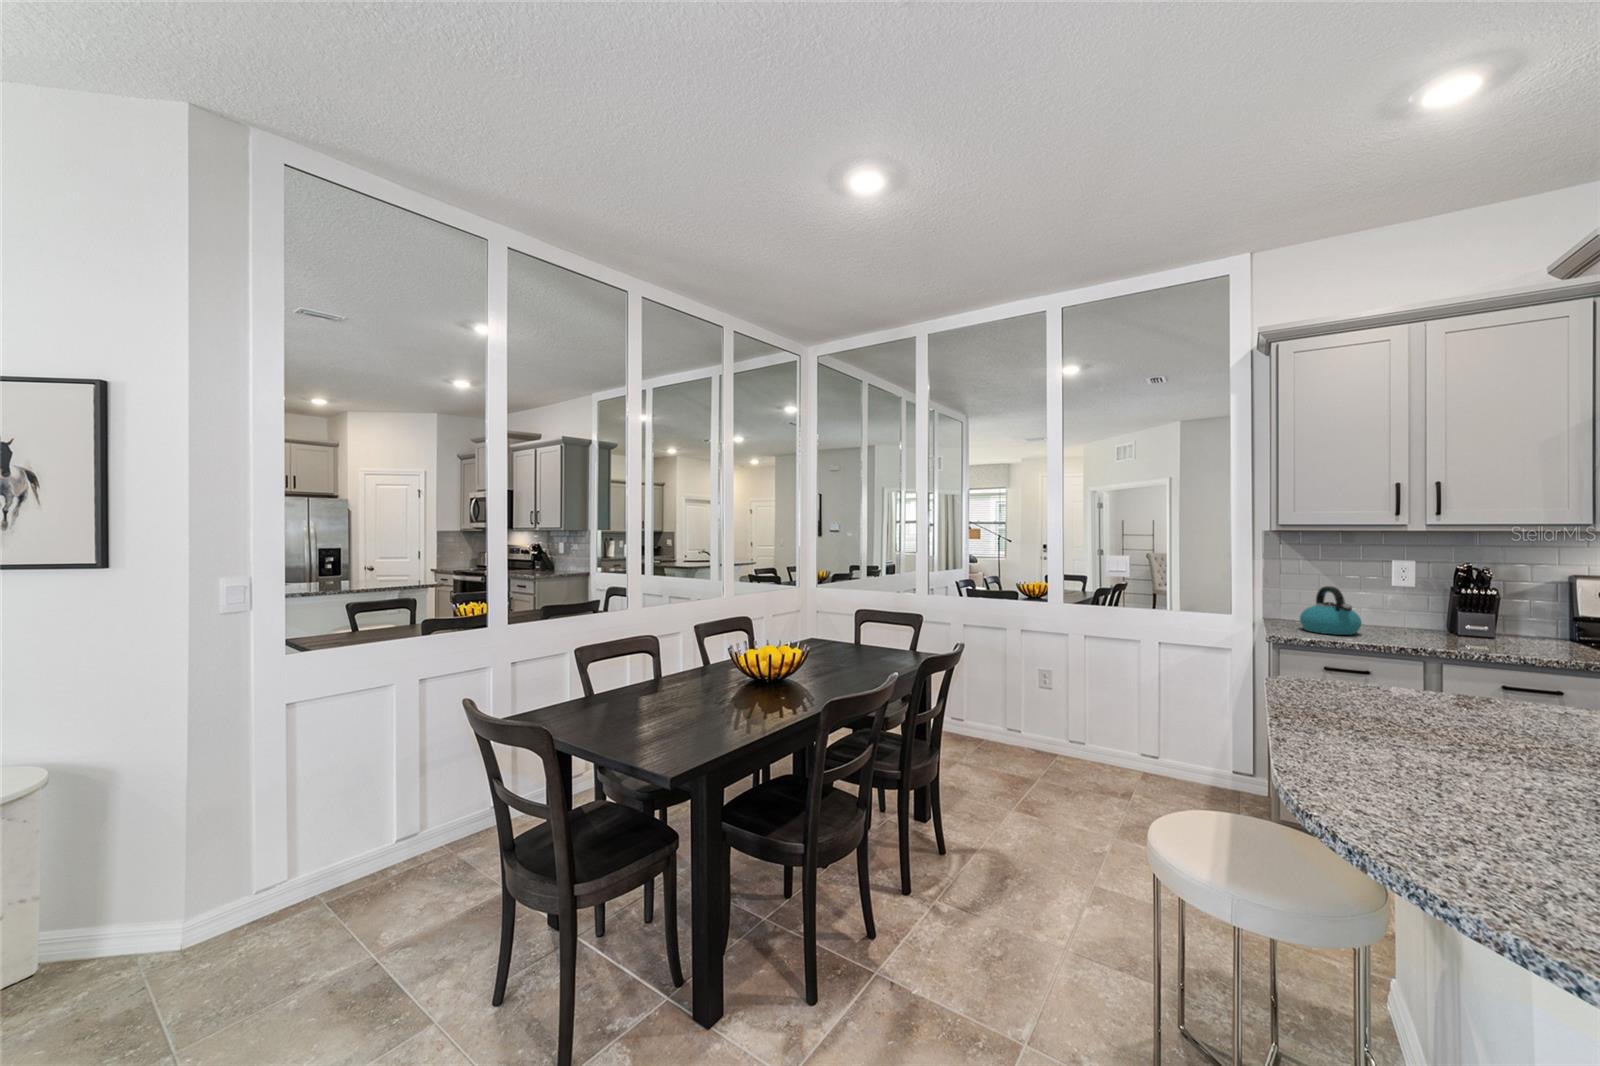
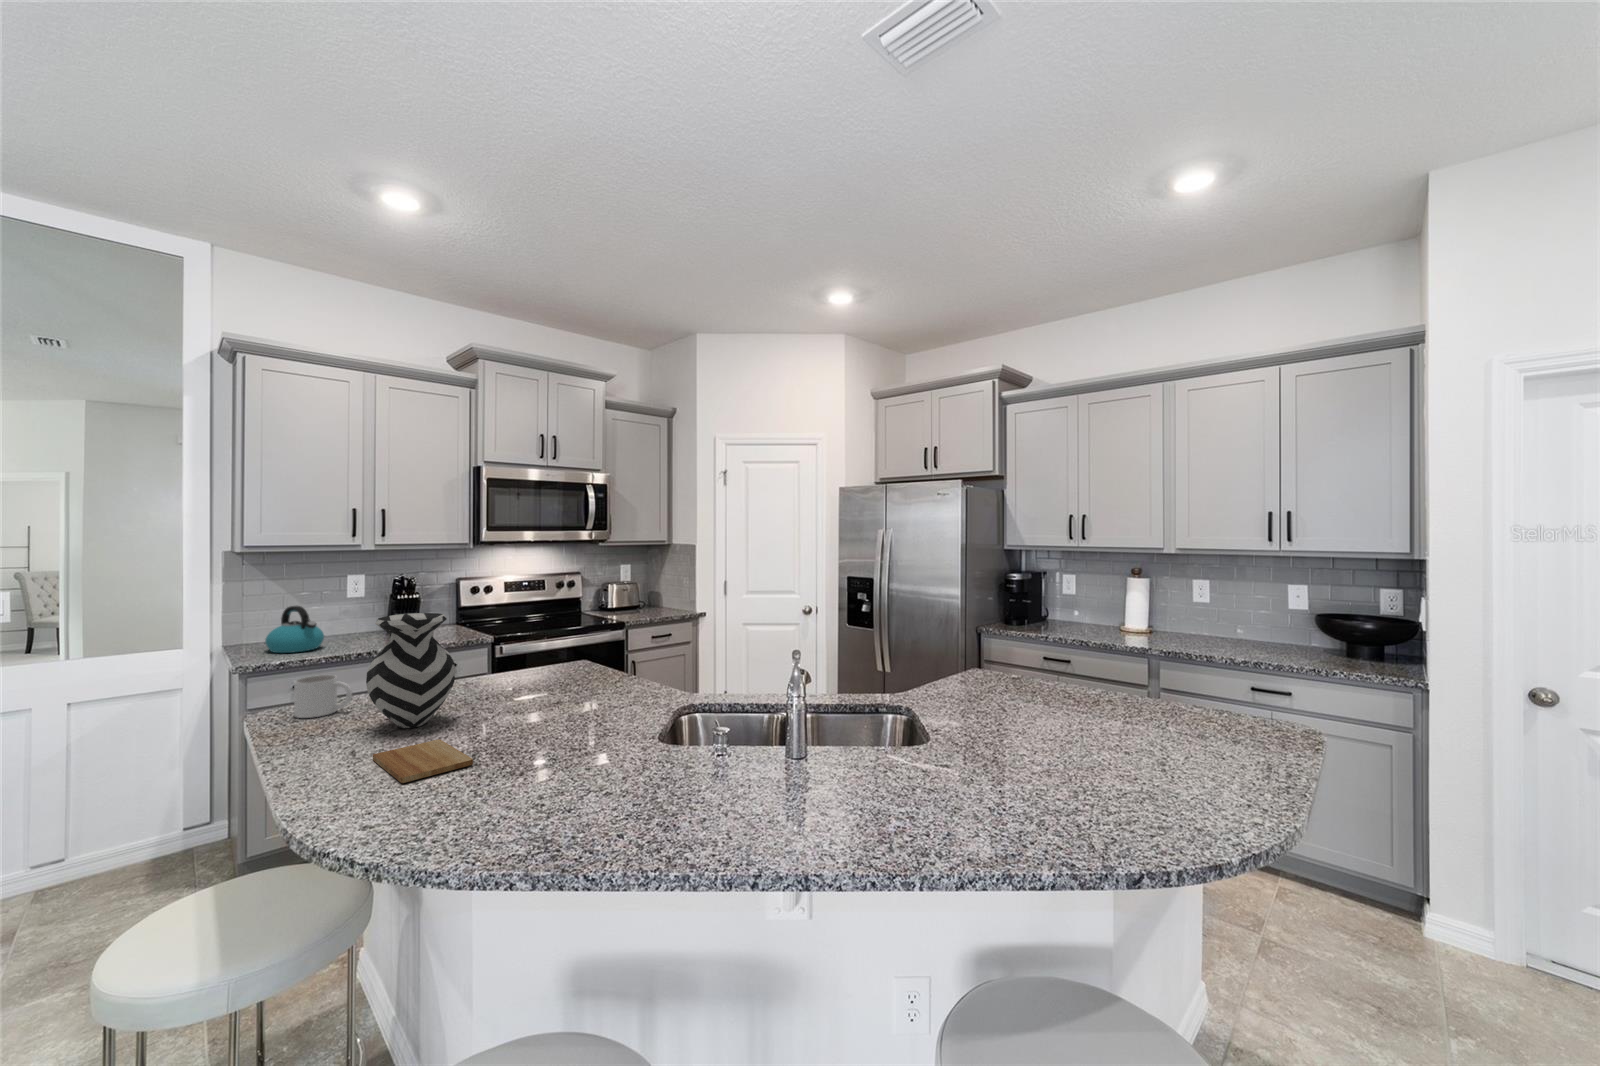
vase: none [1387,592,1525,736] -> present [366,613,456,728]
mug: none [1311,650,1375,694] -> present [294,675,352,718]
cutting board: none [1387,745,1541,805] -> present [373,739,473,783]

